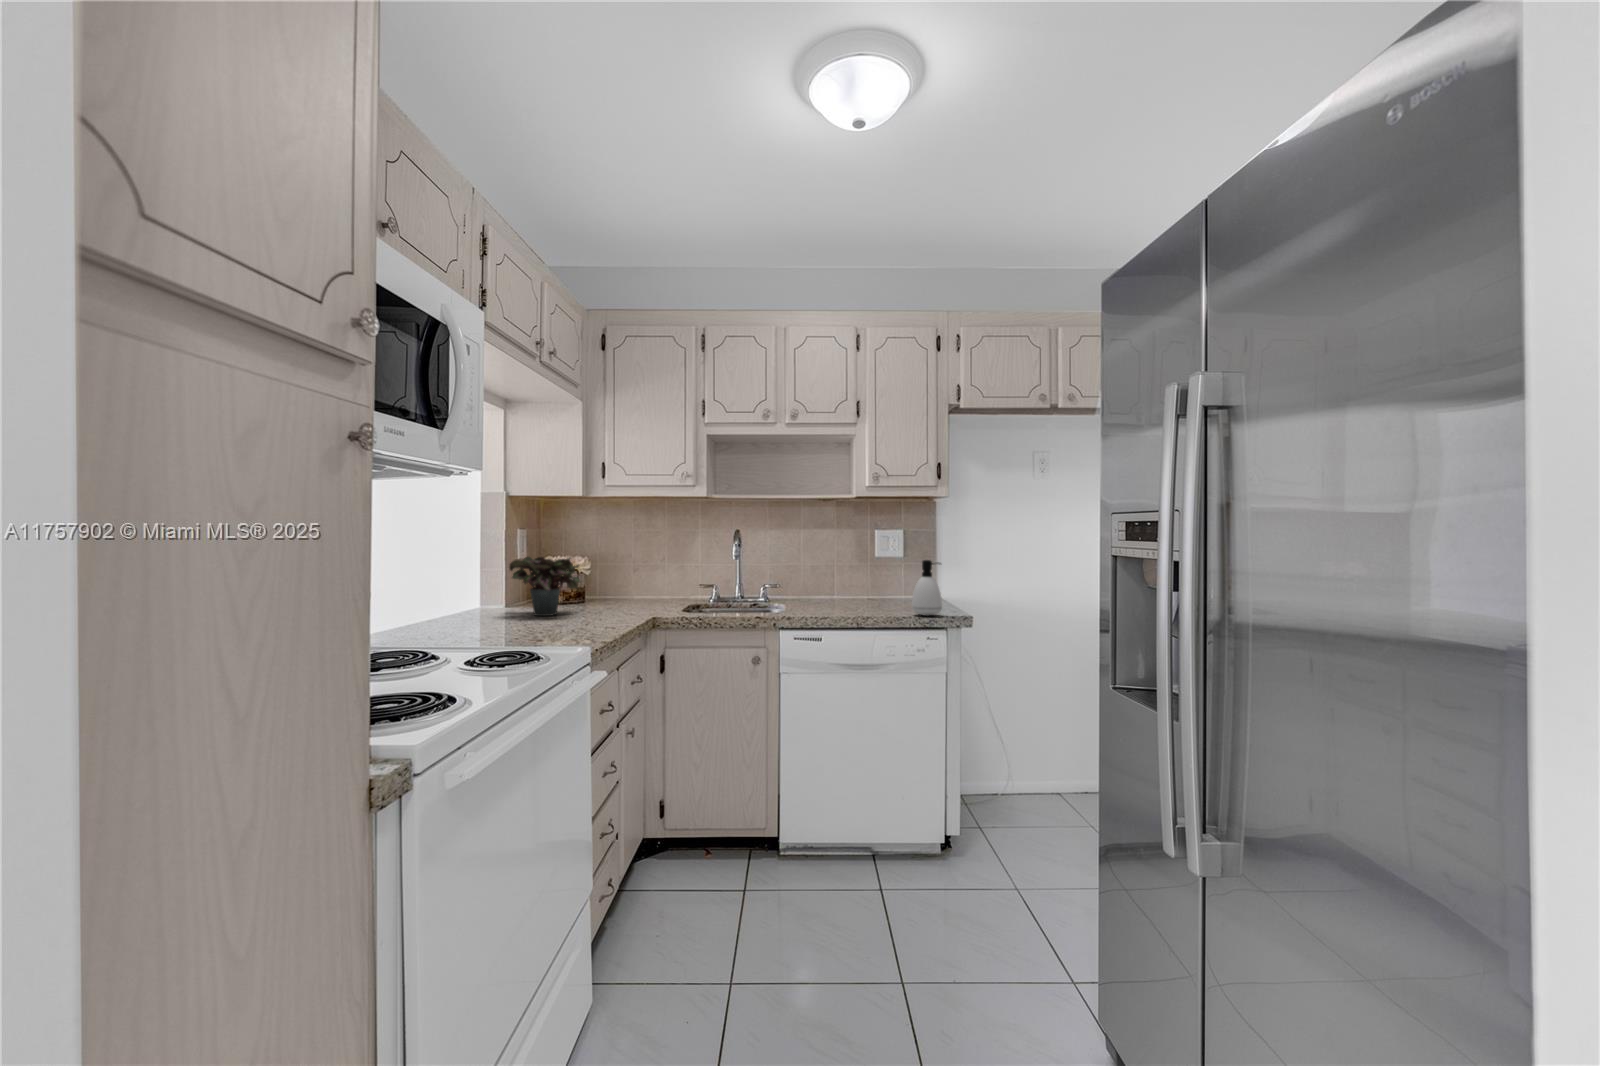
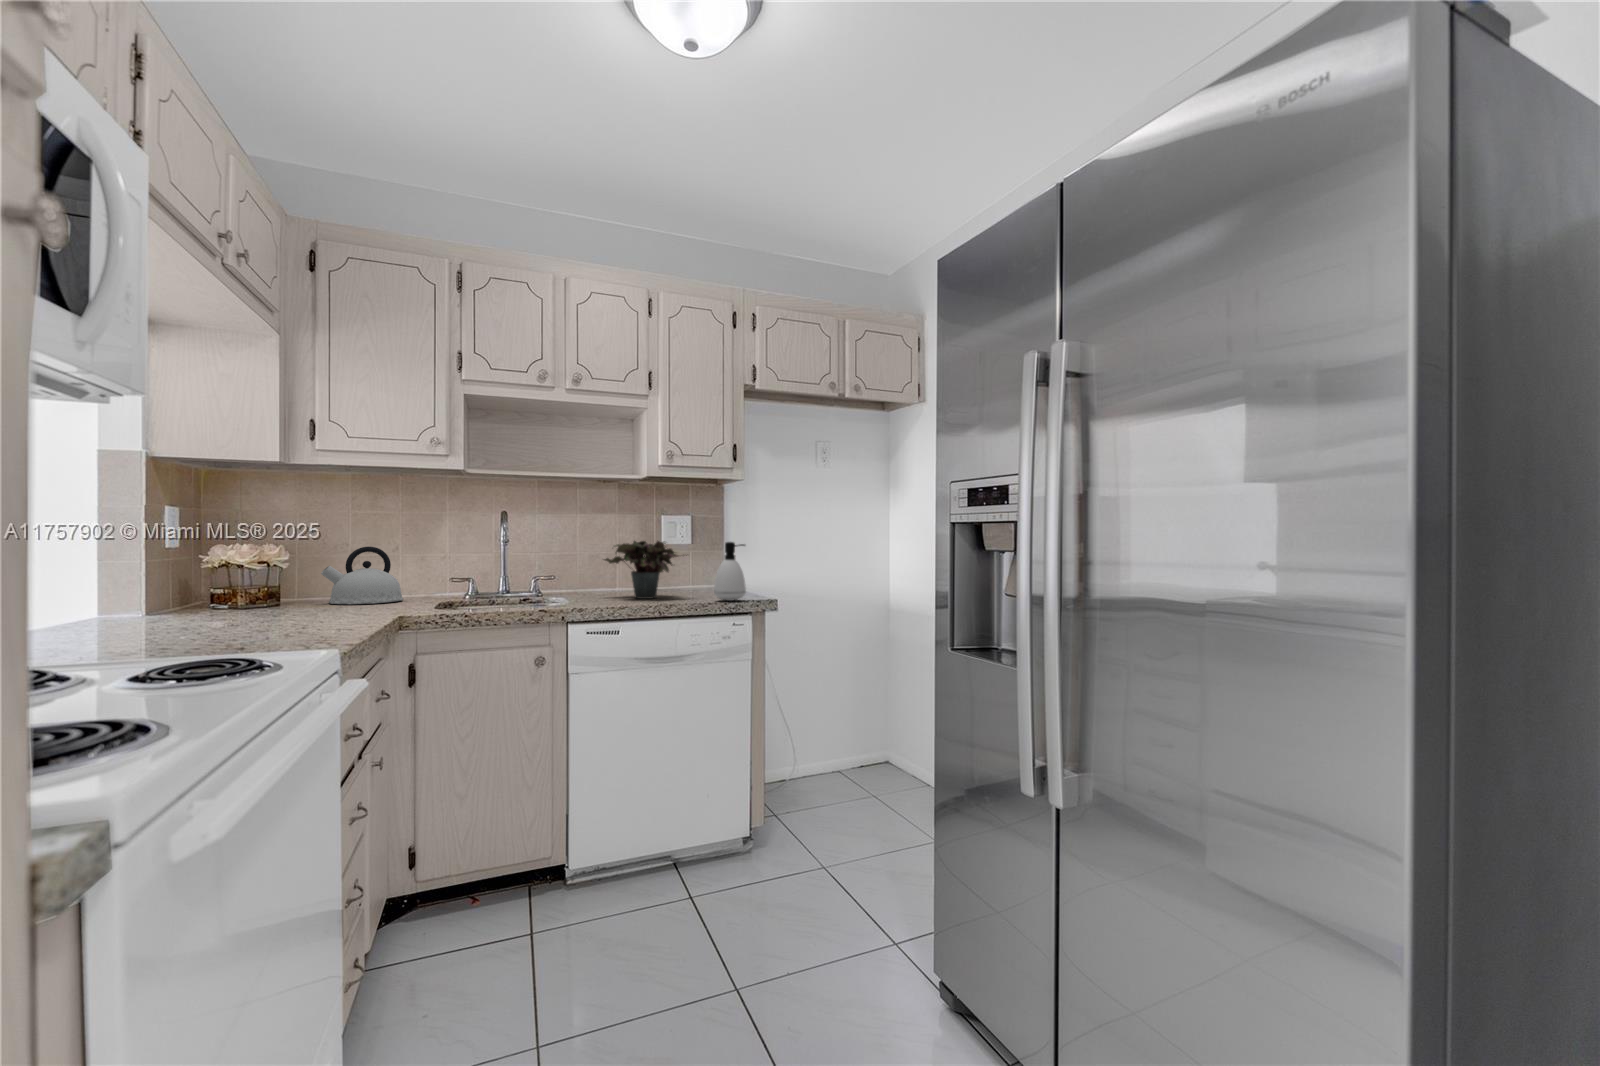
potted plant: present [509,557,580,616] -> present [604,541,687,599]
kettle: none [611,559,667,604] -> present [321,547,403,604]

